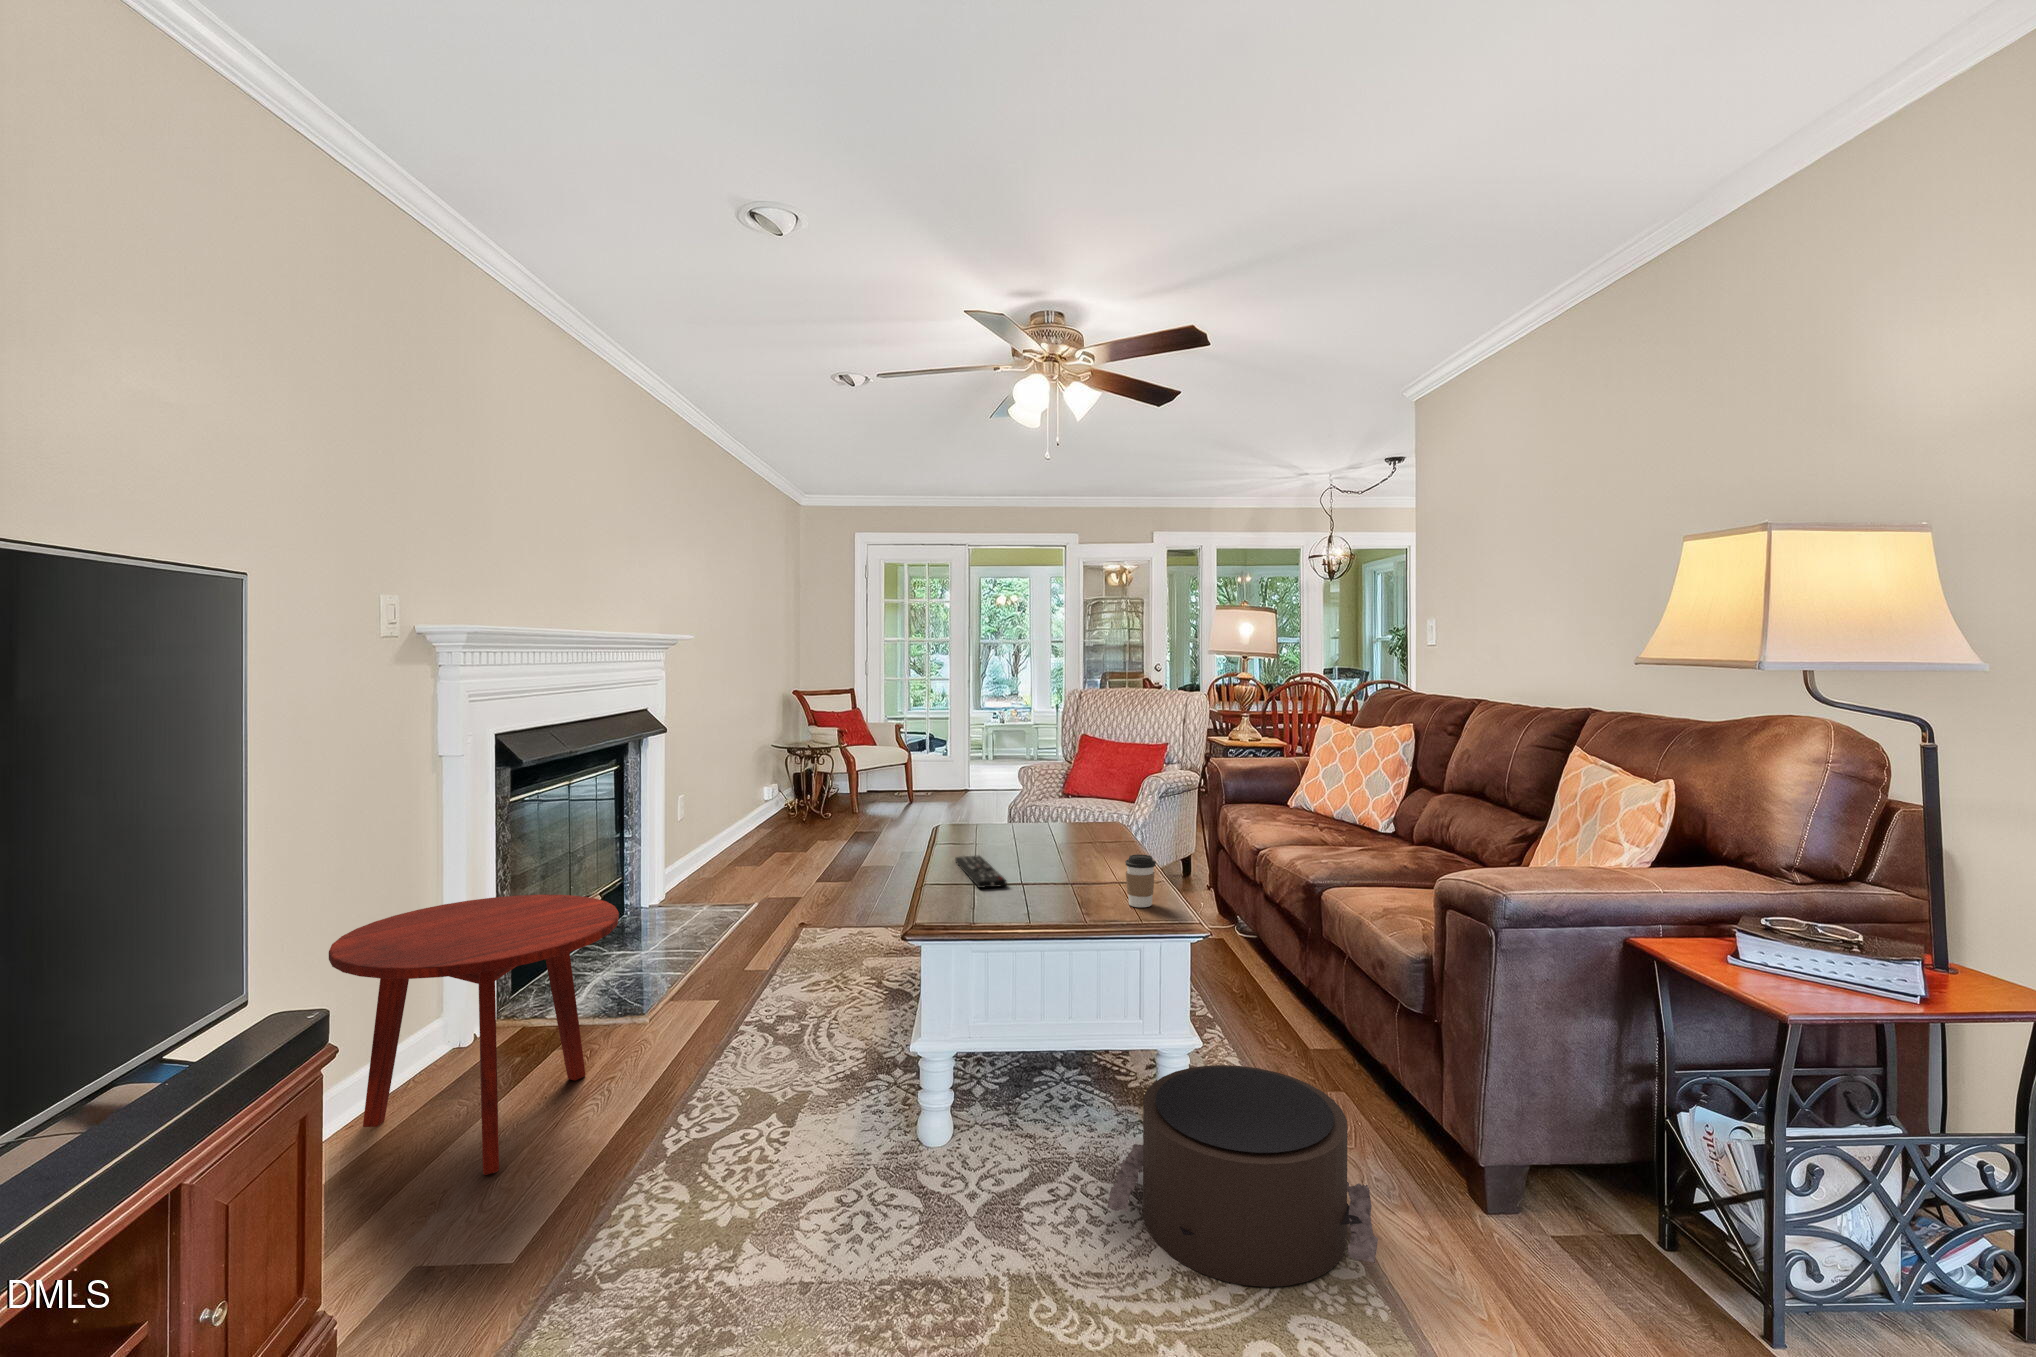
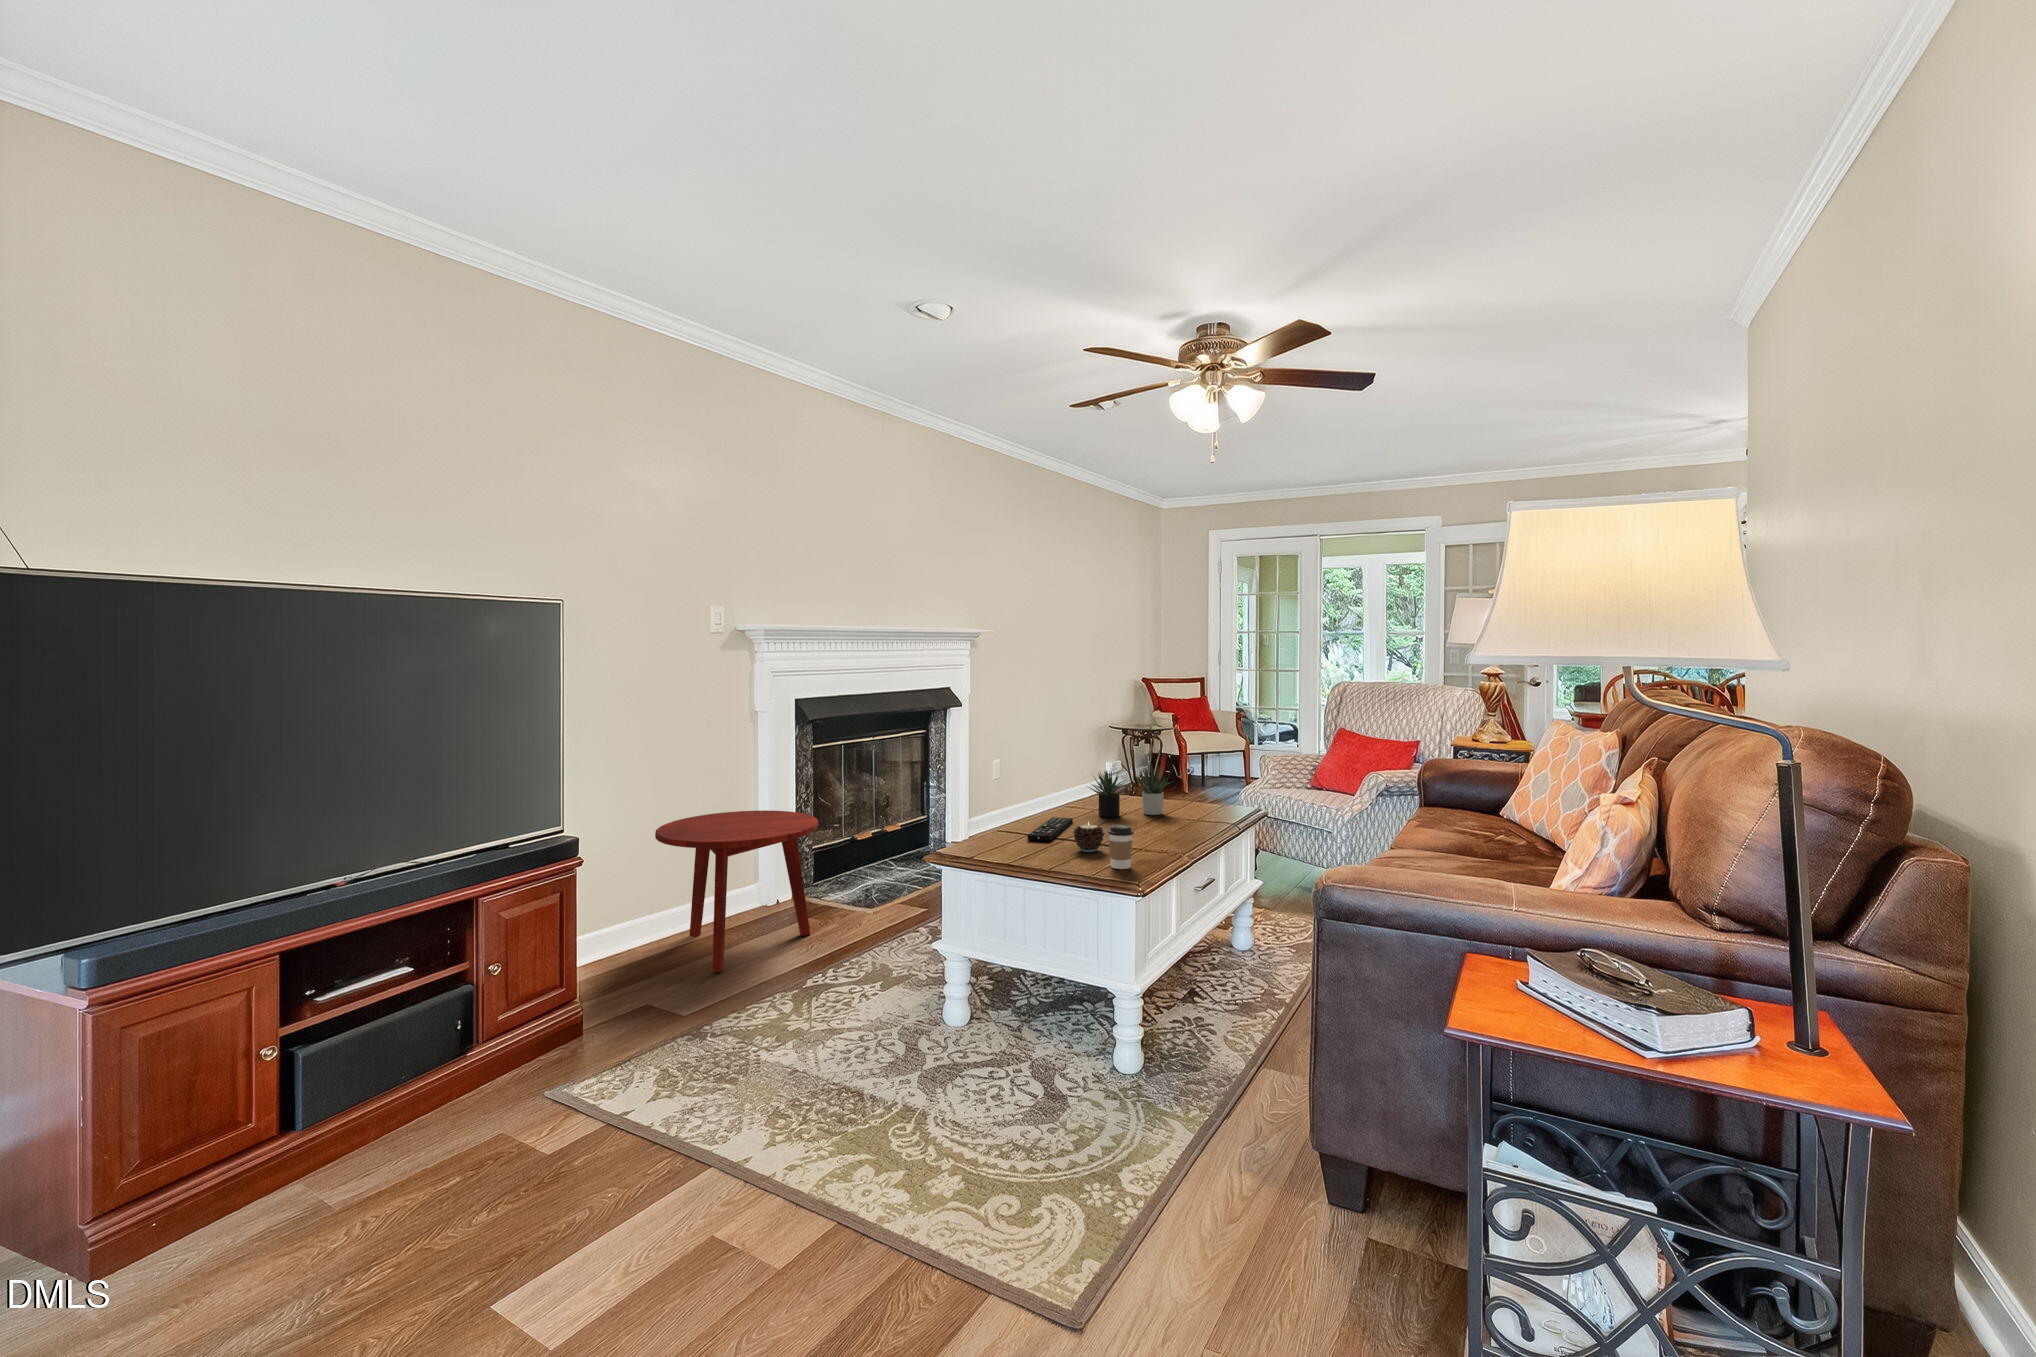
succulent plant: none [976,782,1063,850] -> present [1089,765,1172,817]
candle: none [1050,855,1087,893] -> present [1073,822,1105,852]
pouf: present [1107,1065,1378,1287] -> none [991,1004,1203,1179]

